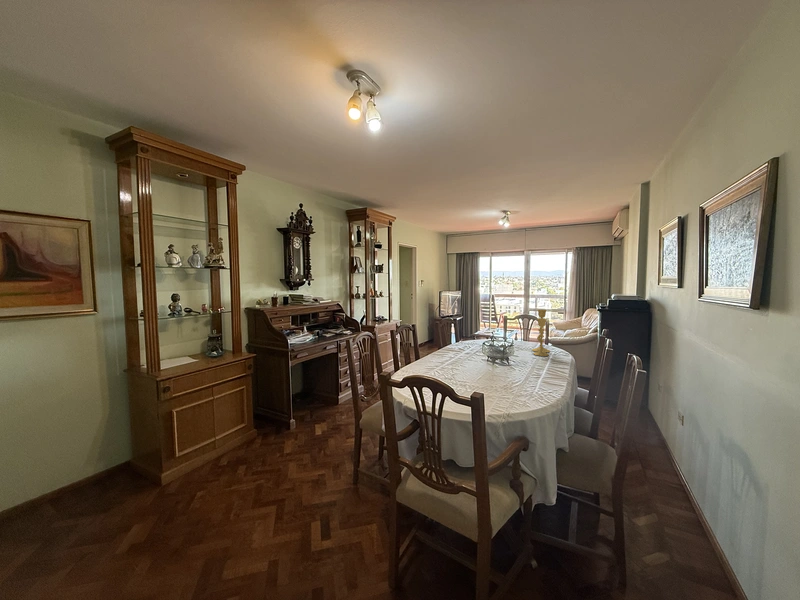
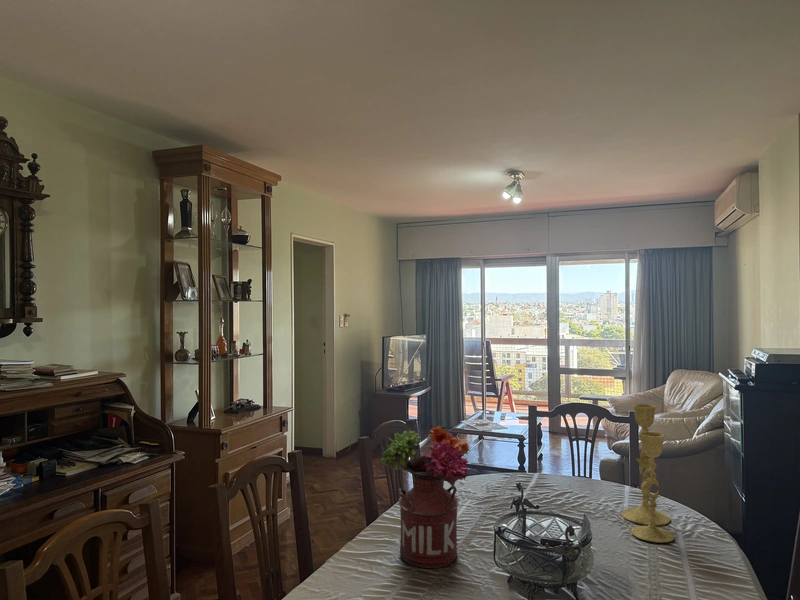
flower arrangement: none [444,313,474,358] -> present [381,425,470,568]

